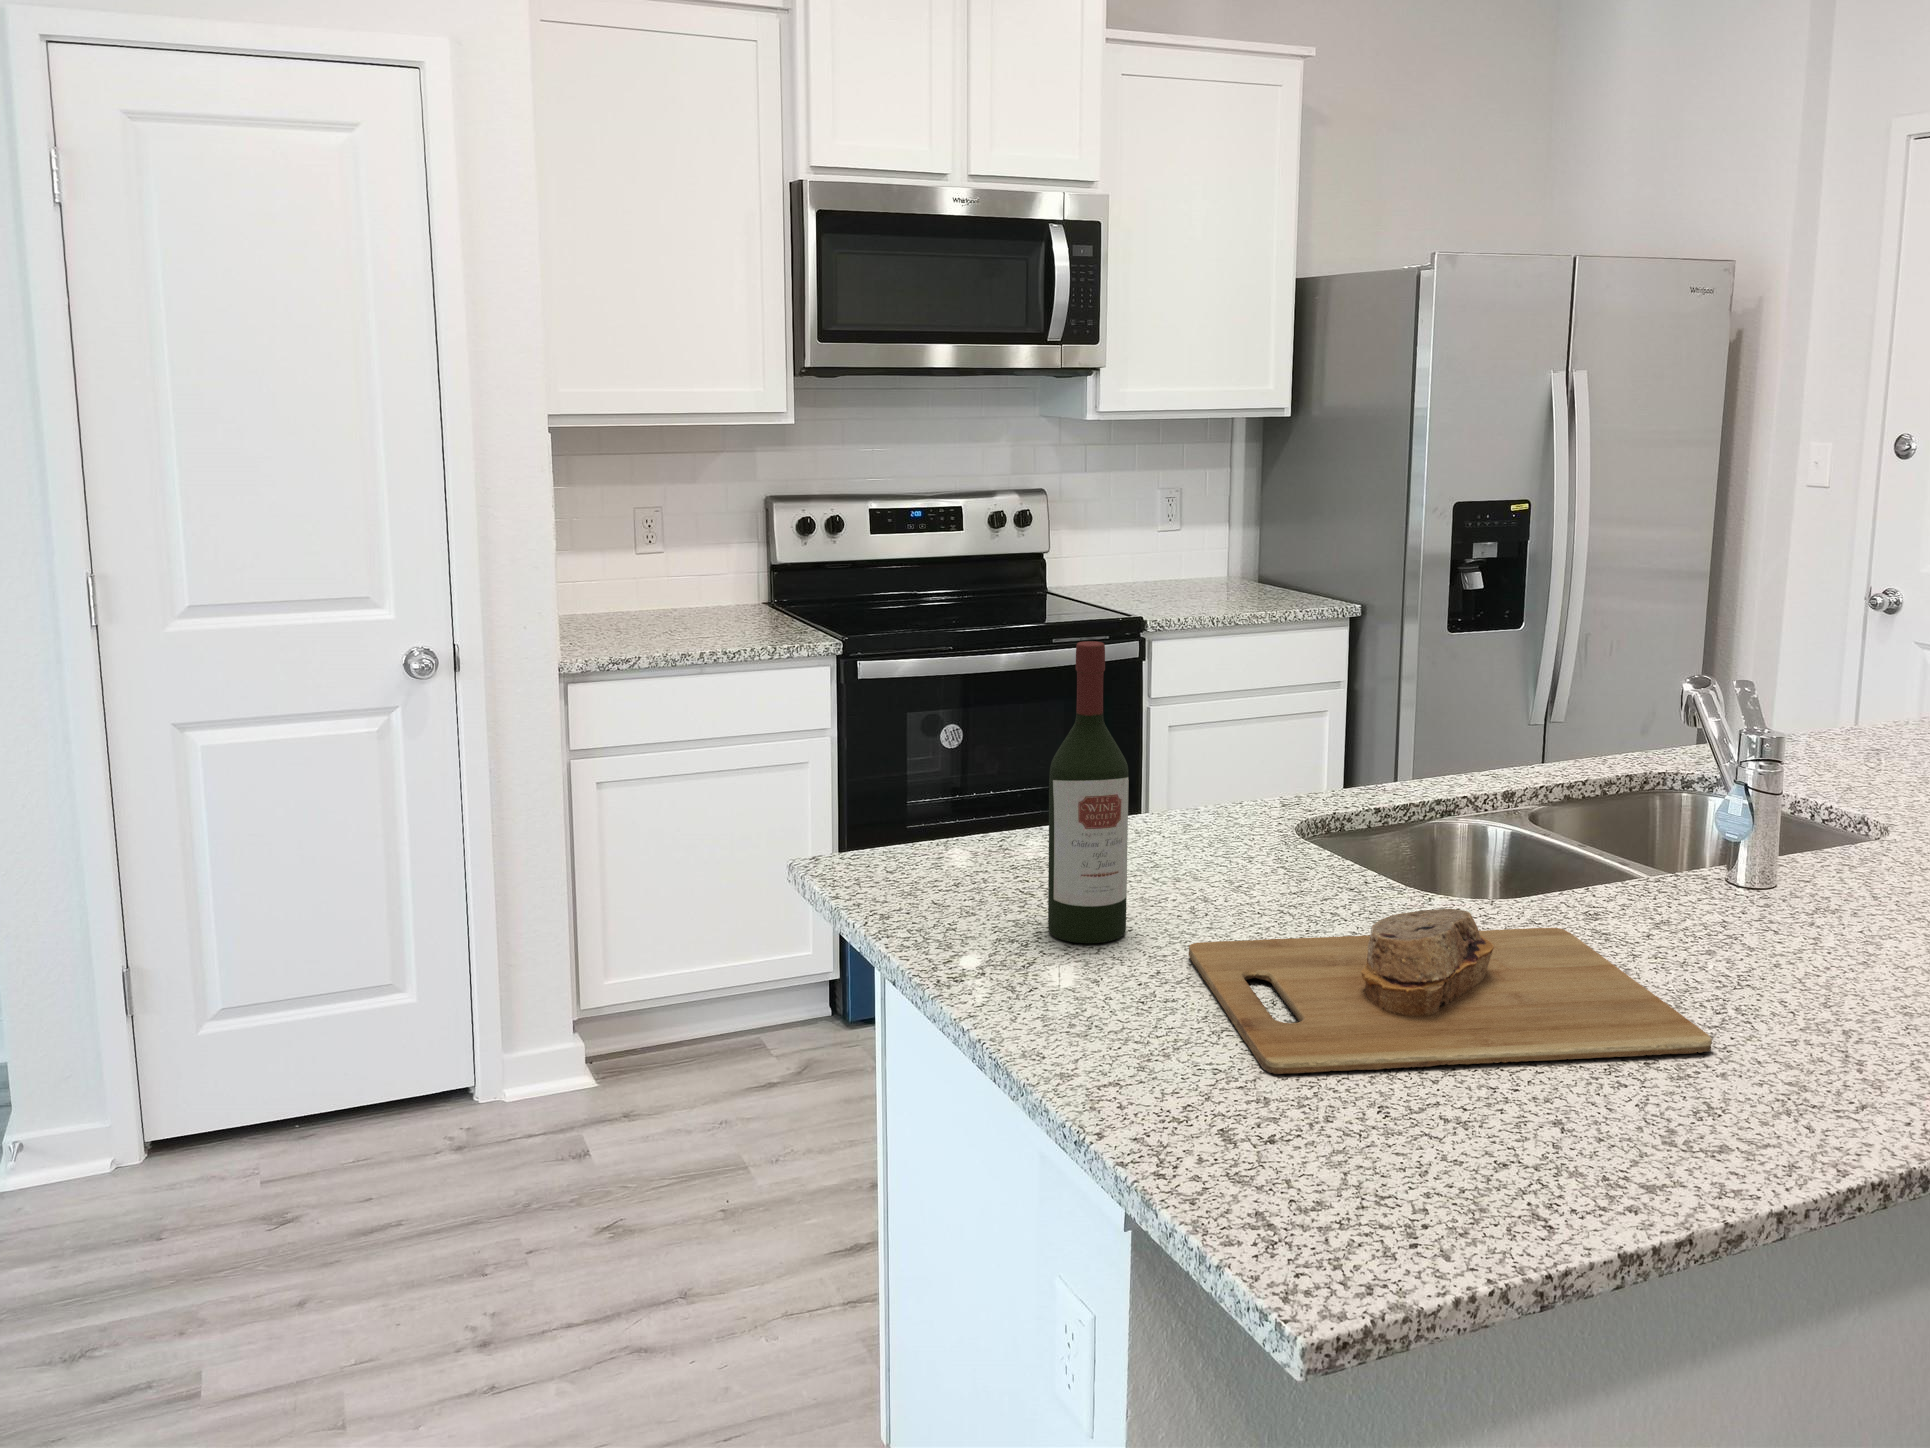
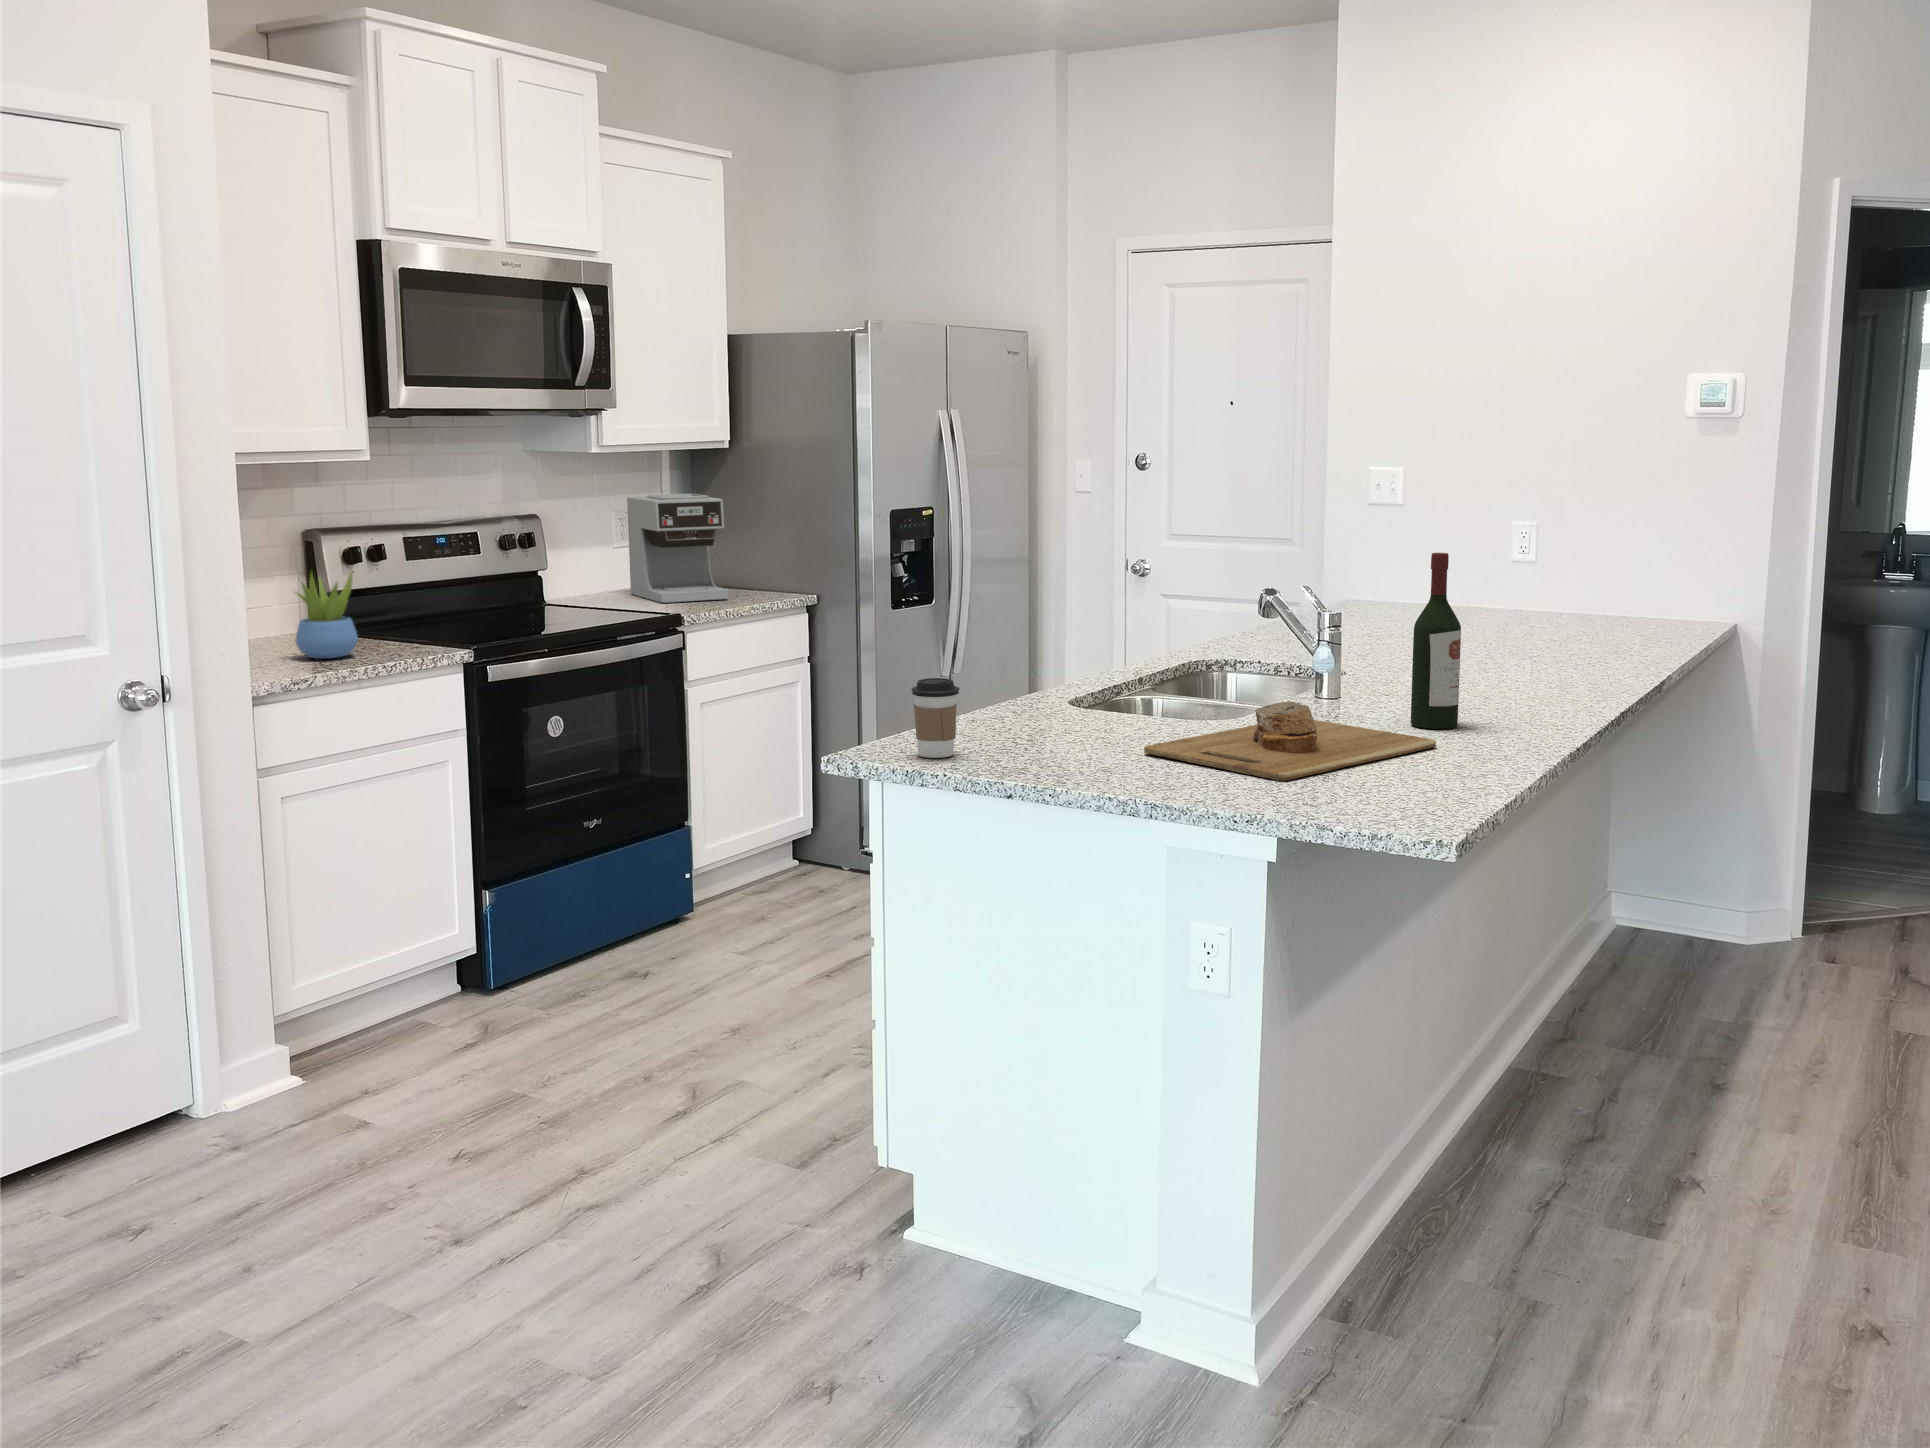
coffee maker: none [1171,470,1261,600] -> present [627,494,729,603]
succulent plant: none [664,541,727,638] -> present [296,572,358,659]
wine bottle: present [1048,641,1129,943] -> present [1411,553,1461,729]
coffee cup: none [889,781,960,901] -> present [911,678,959,758]

